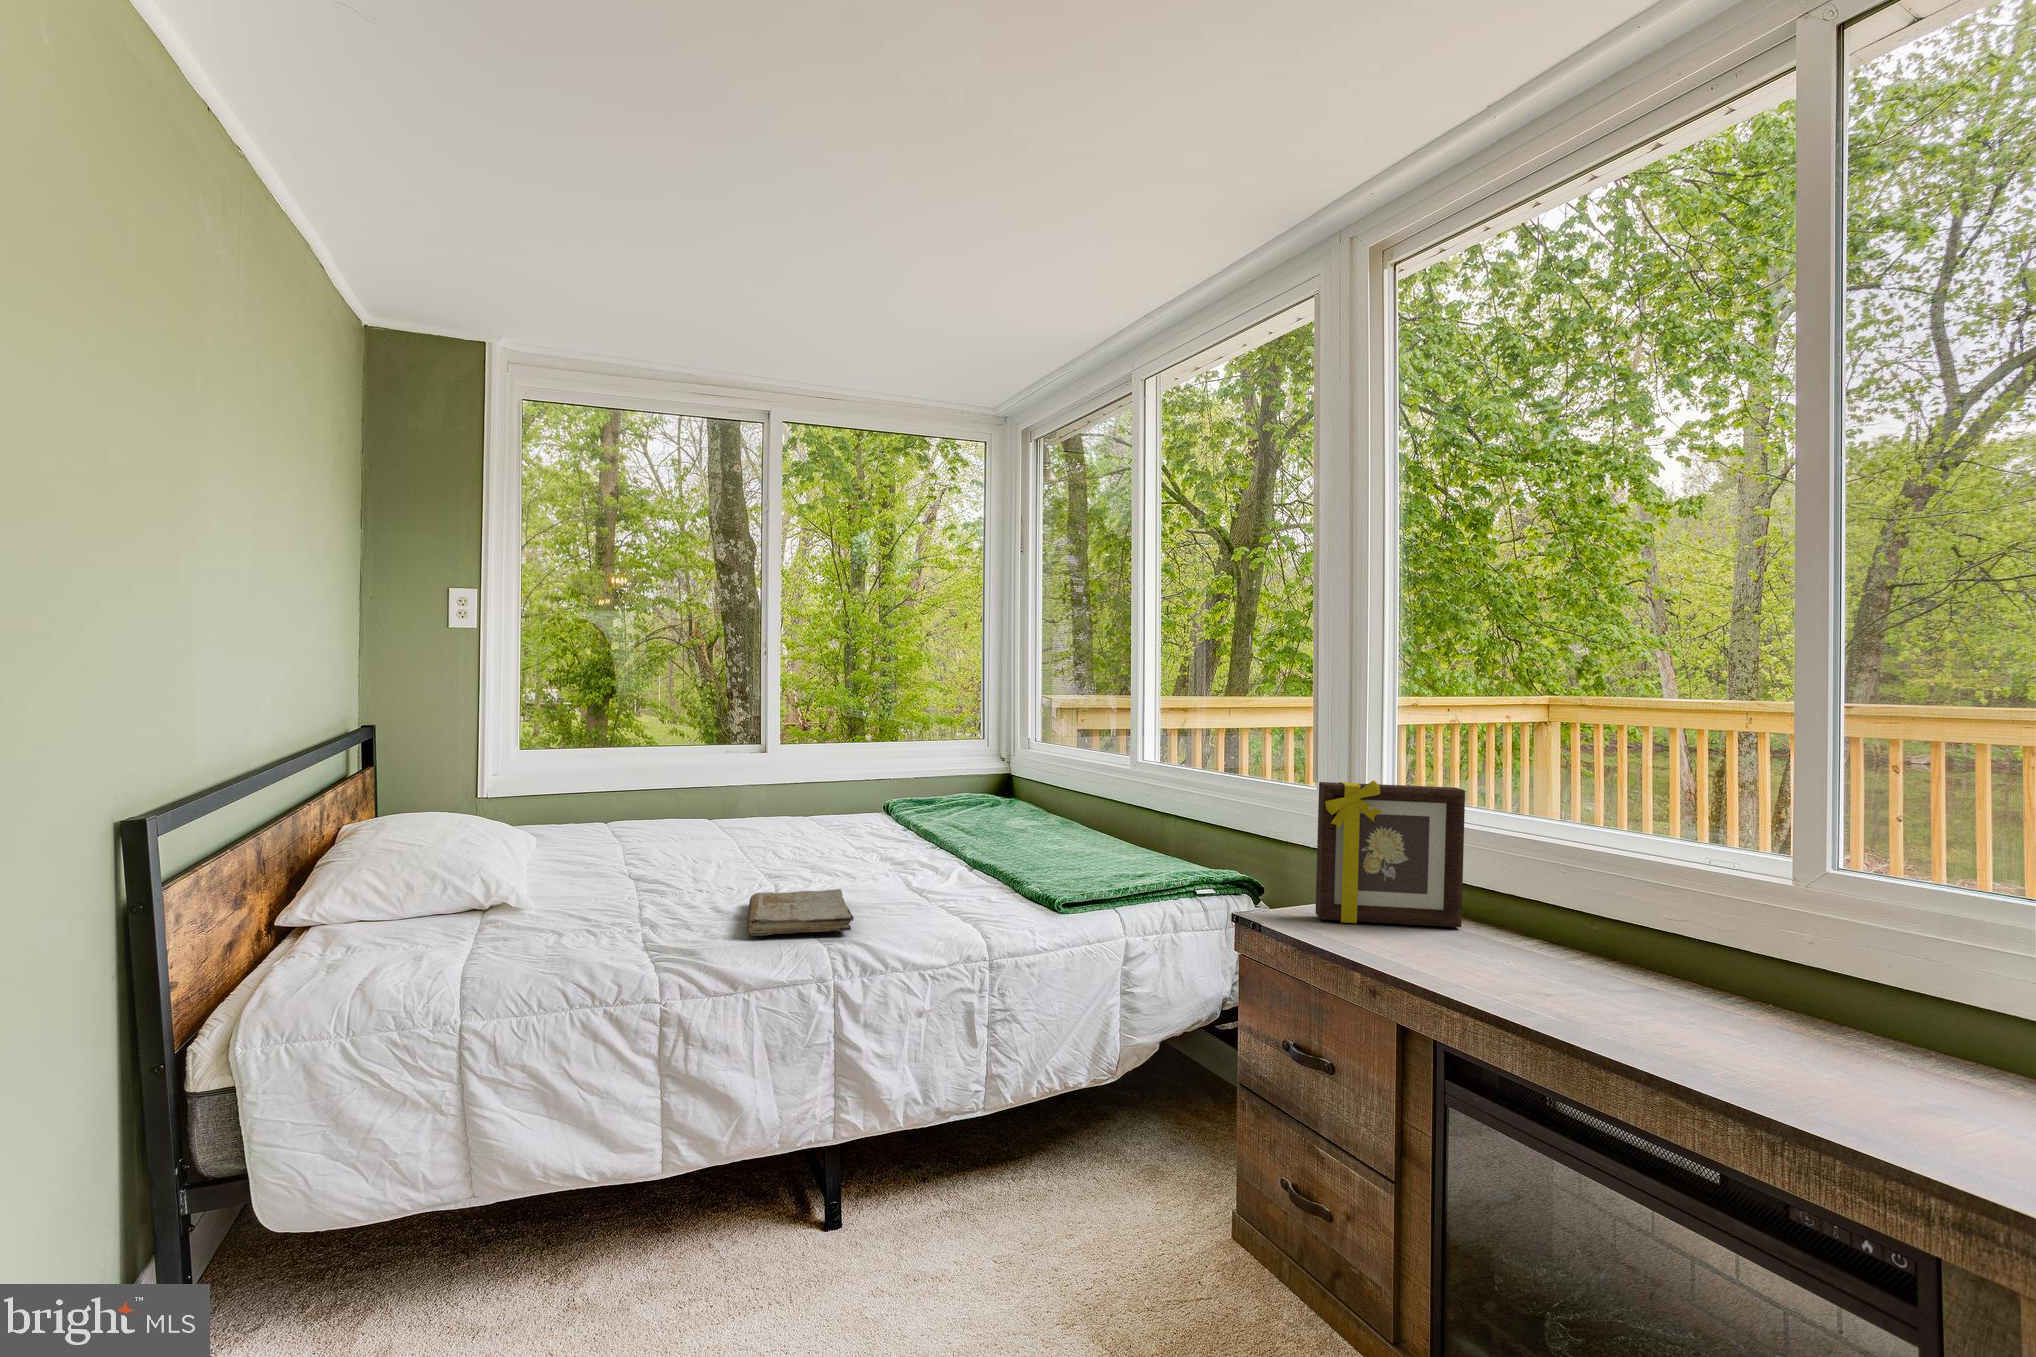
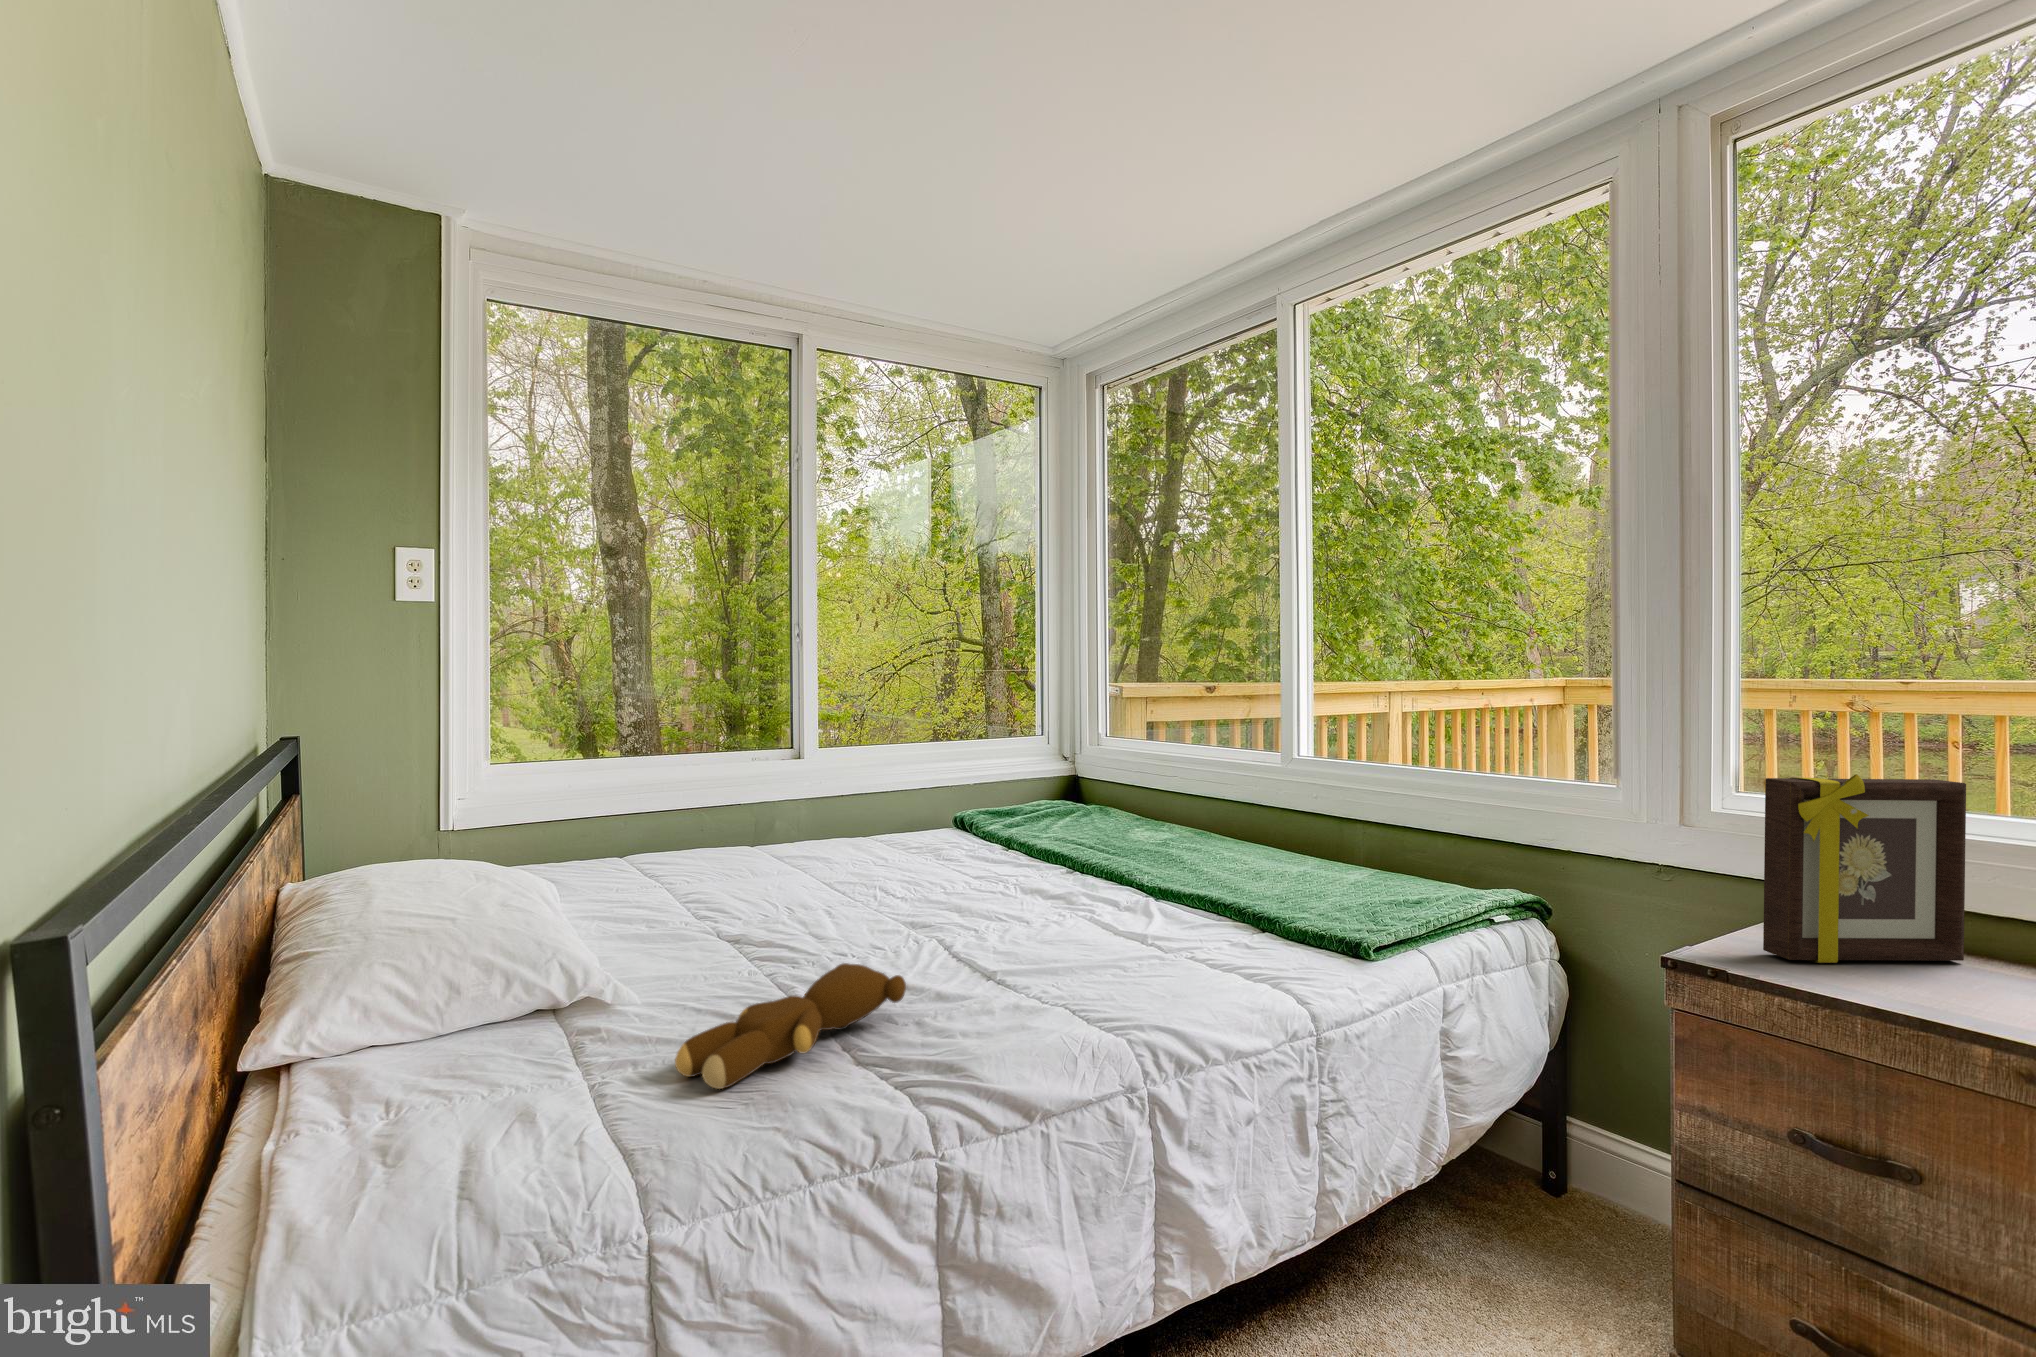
teddy bear: none [515,888,691,953] -> present [675,963,906,1089]
book: present [747,889,854,936] -> none [945,942,1137,1029]

